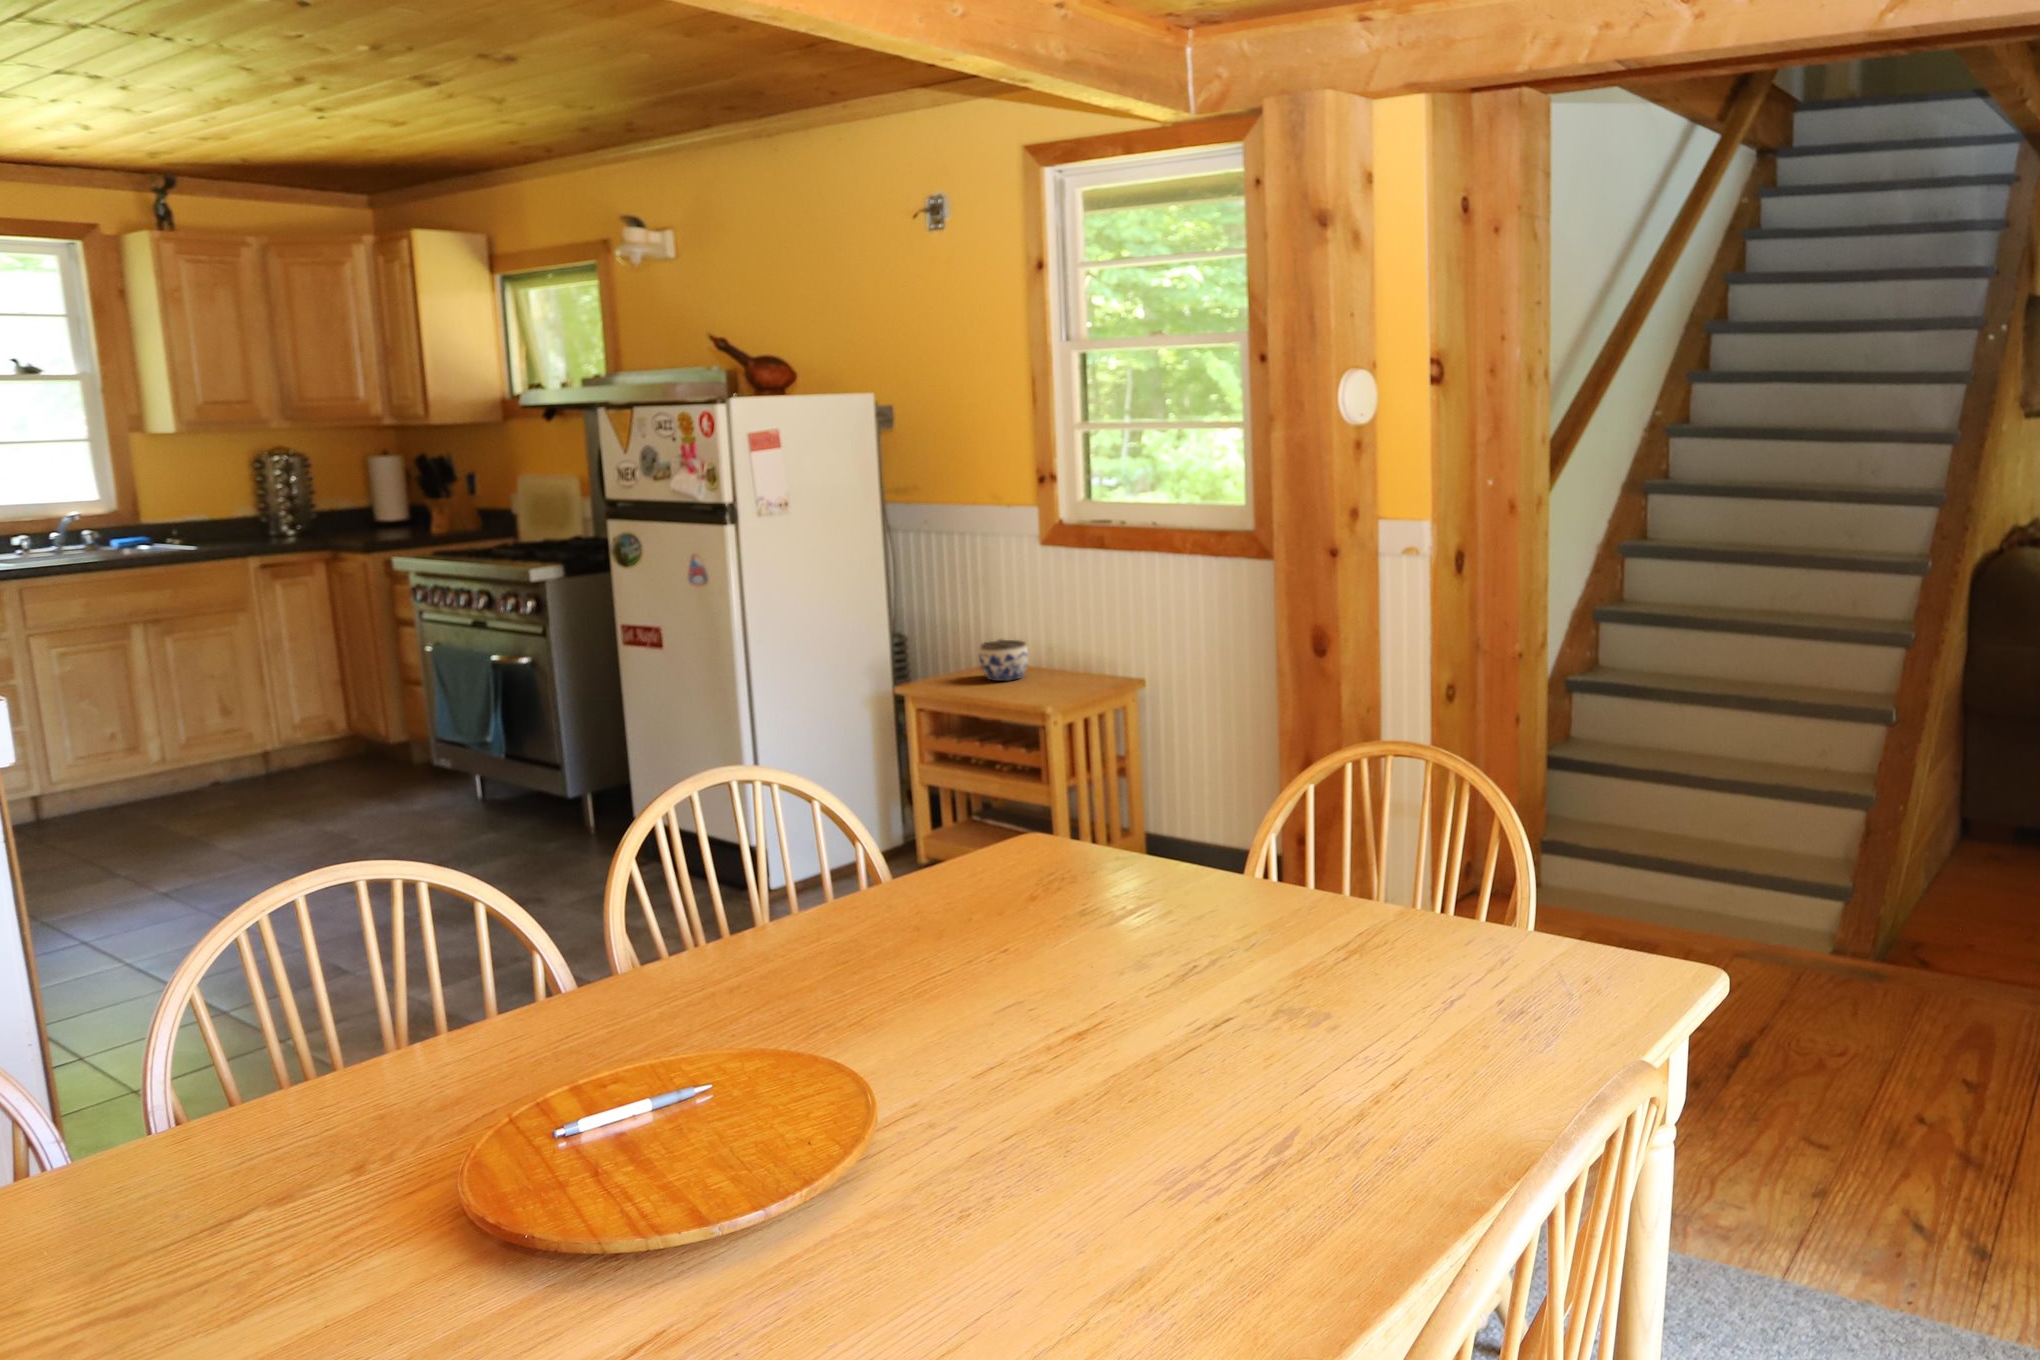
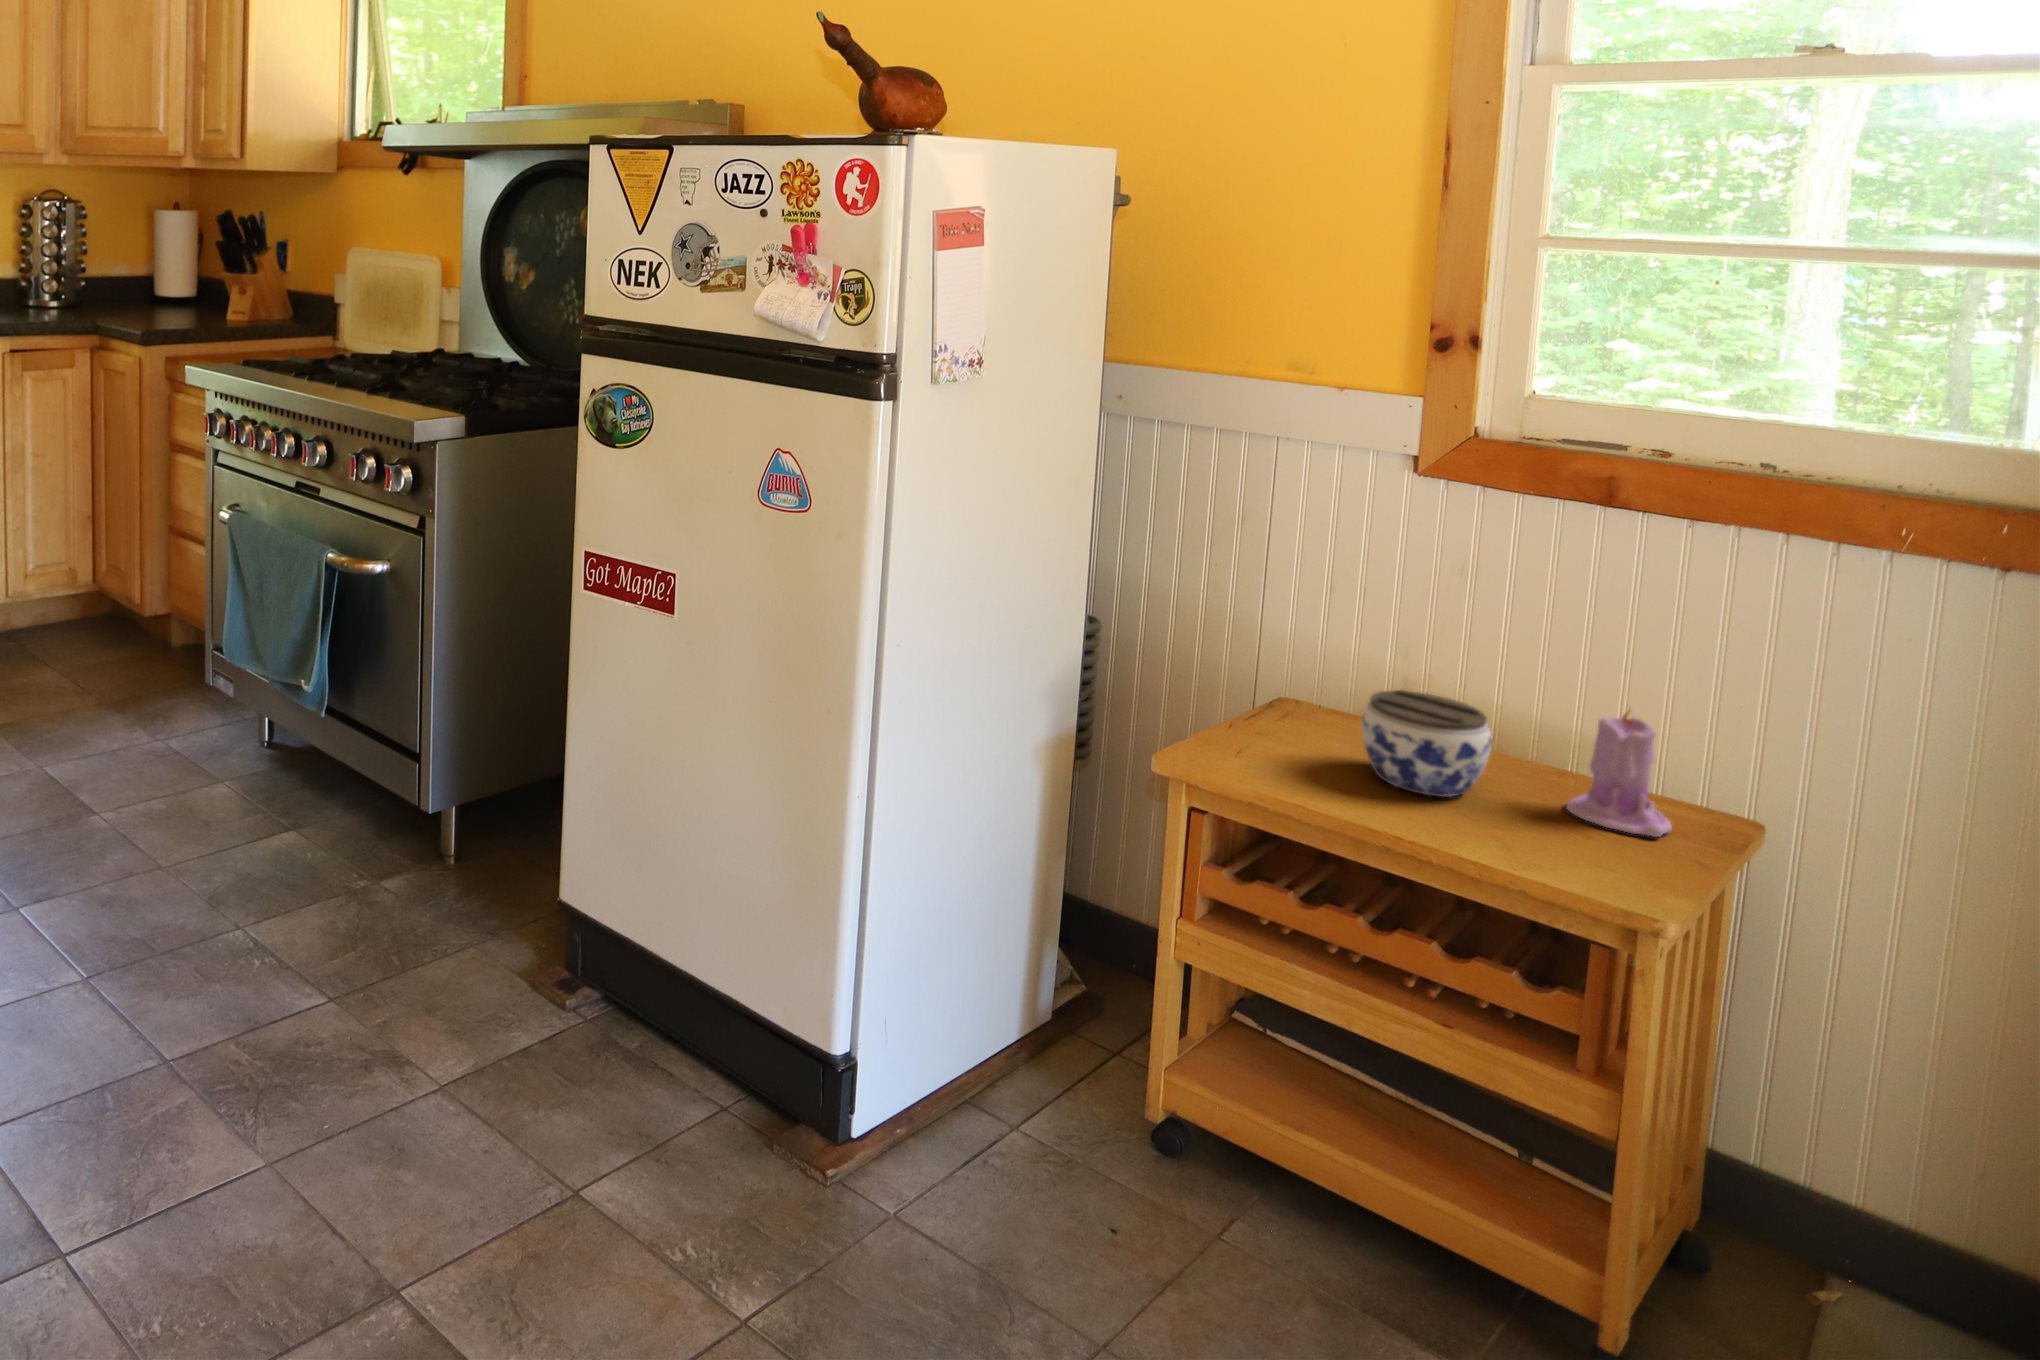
candle: none [1055,629,1093,682] -> present [1567,707,1671,837]

